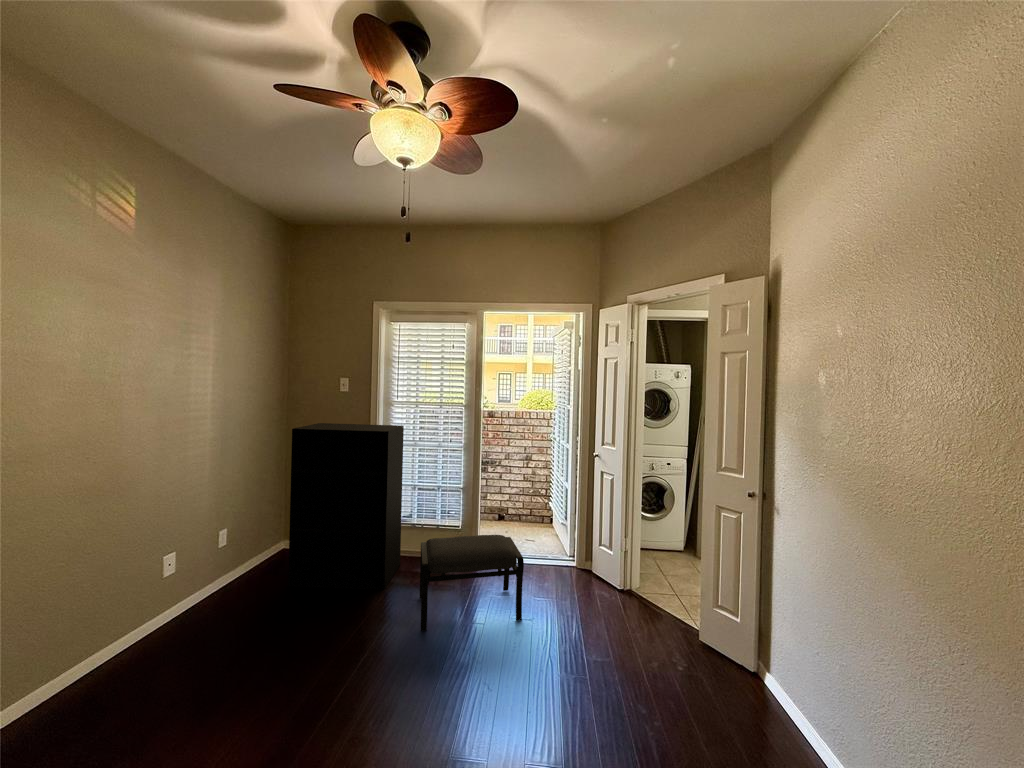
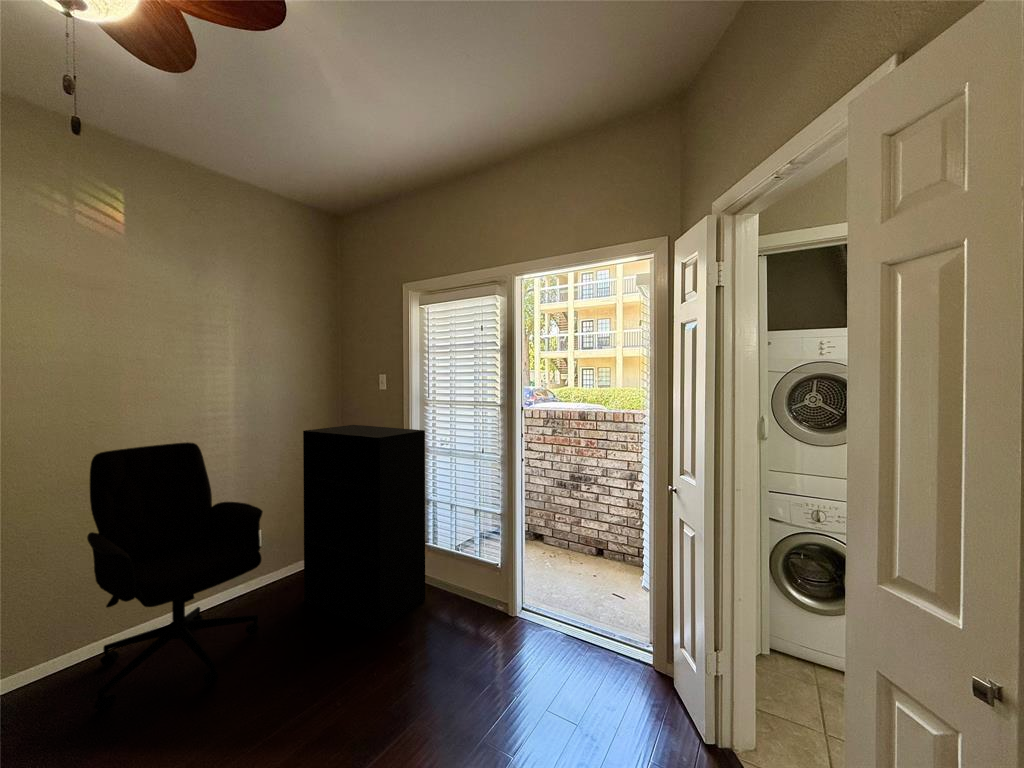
office chair: none [116,442,299,689] -> present [87,442,263,711]
ottoman: present [419,535,524,631] -> none [357,583,520,747]

